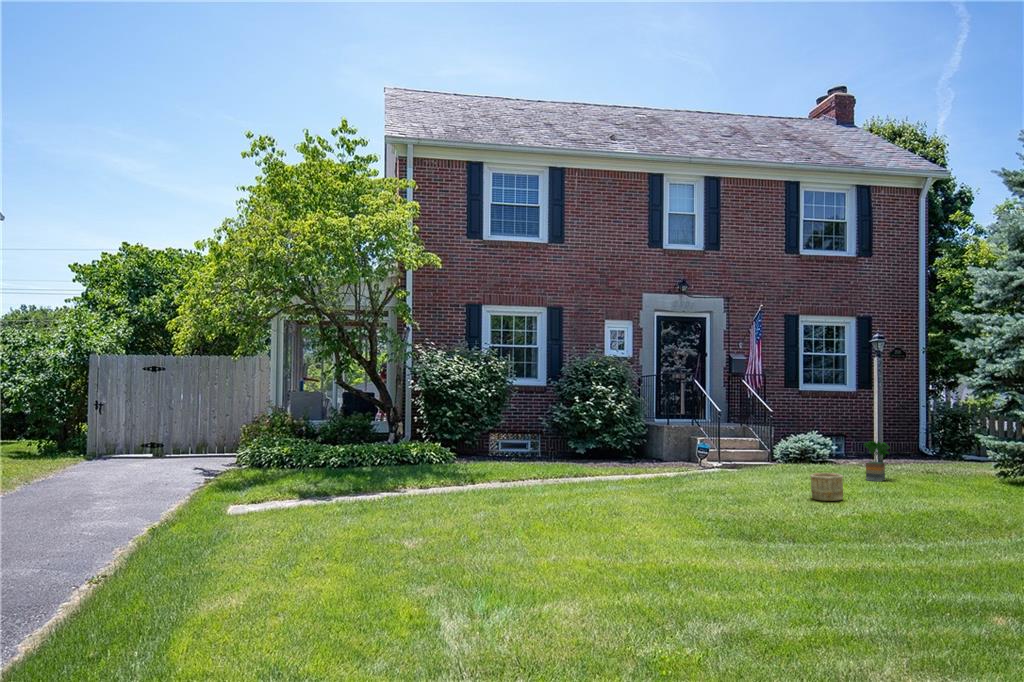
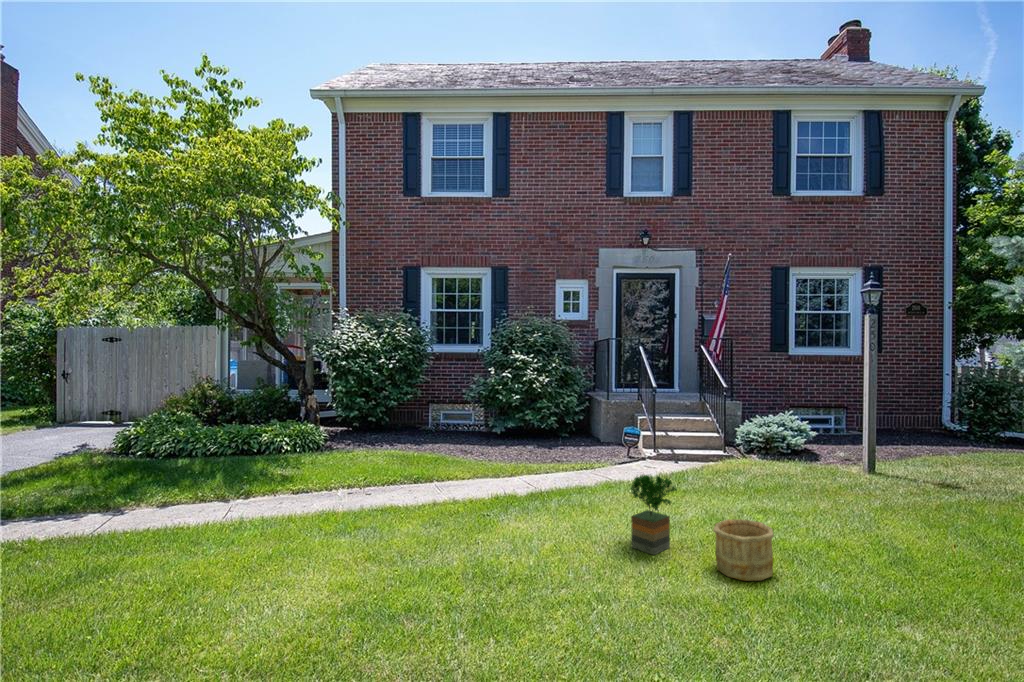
potted tree: present [864,441,889,482] -> present [631,475,677,555]

